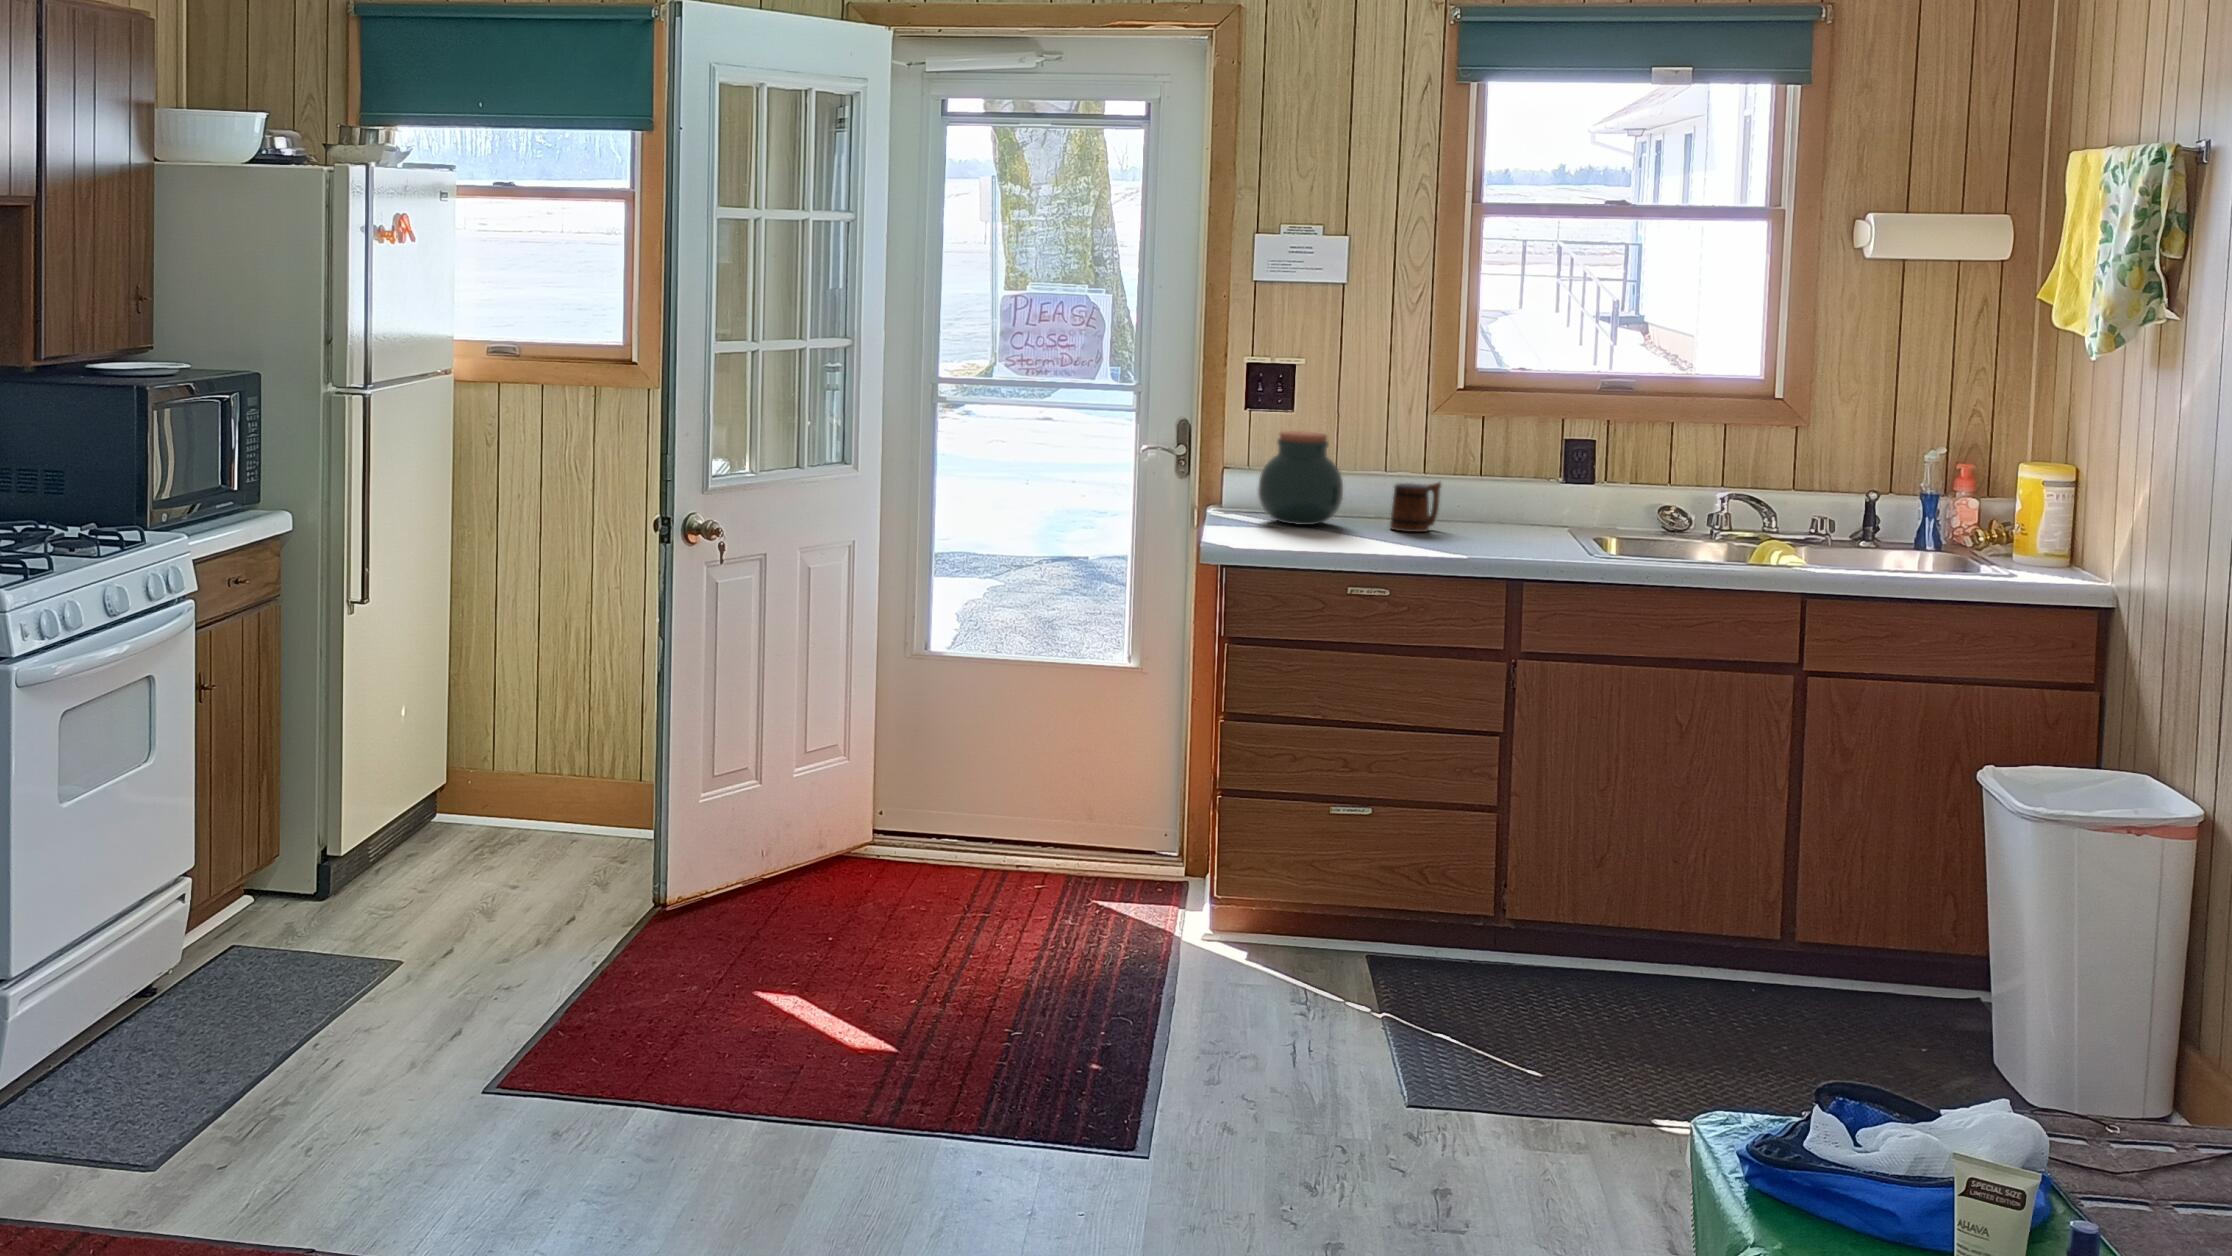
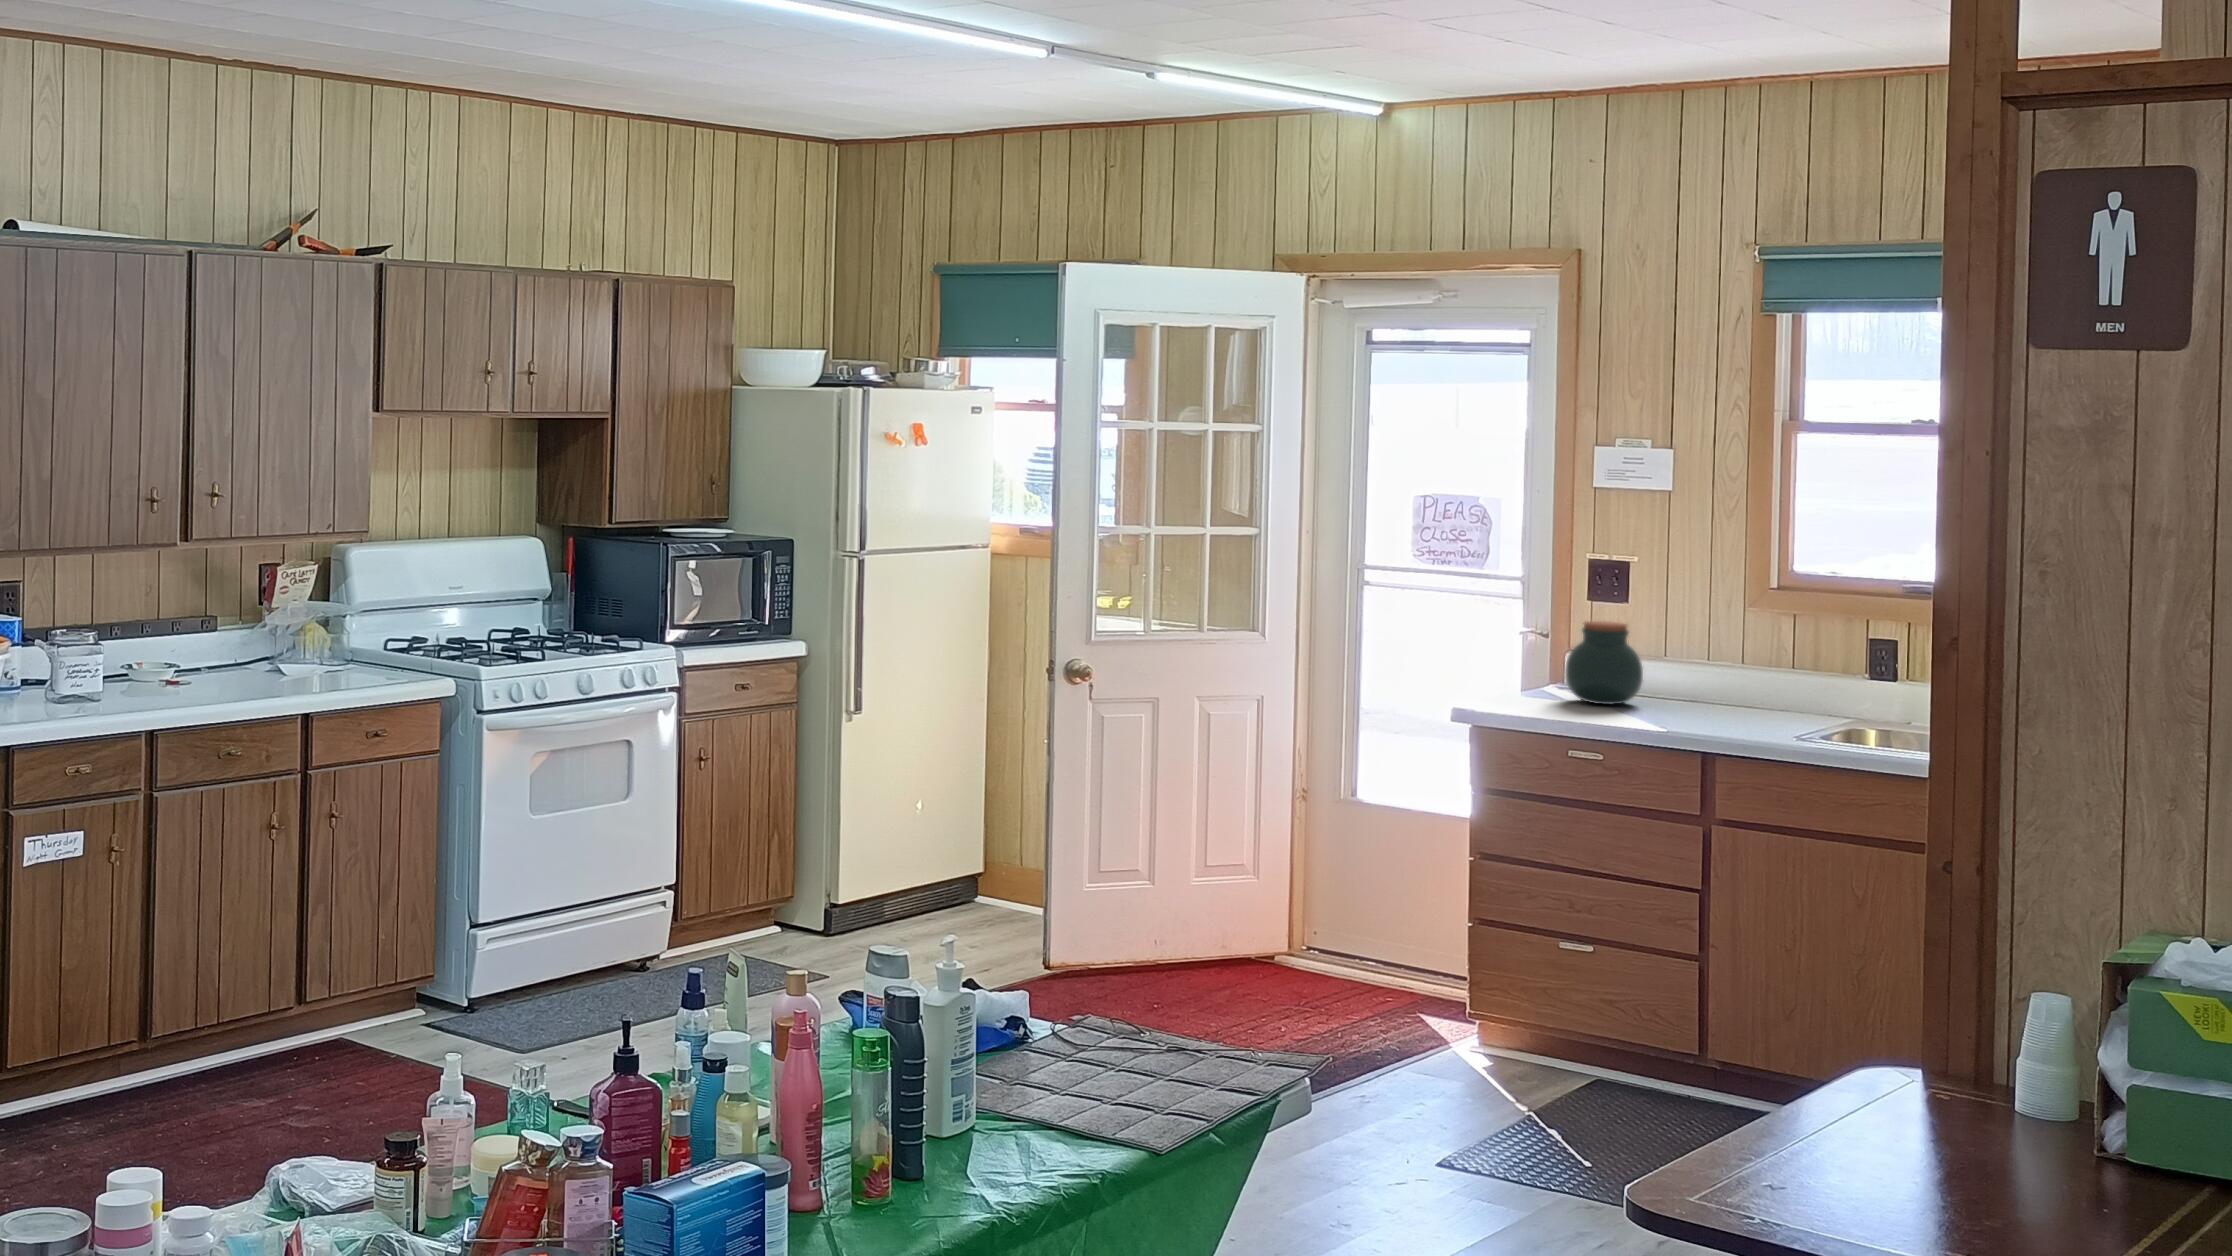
mug: present [1390,482,1441,532] -> none [1677,672,1730,717]

